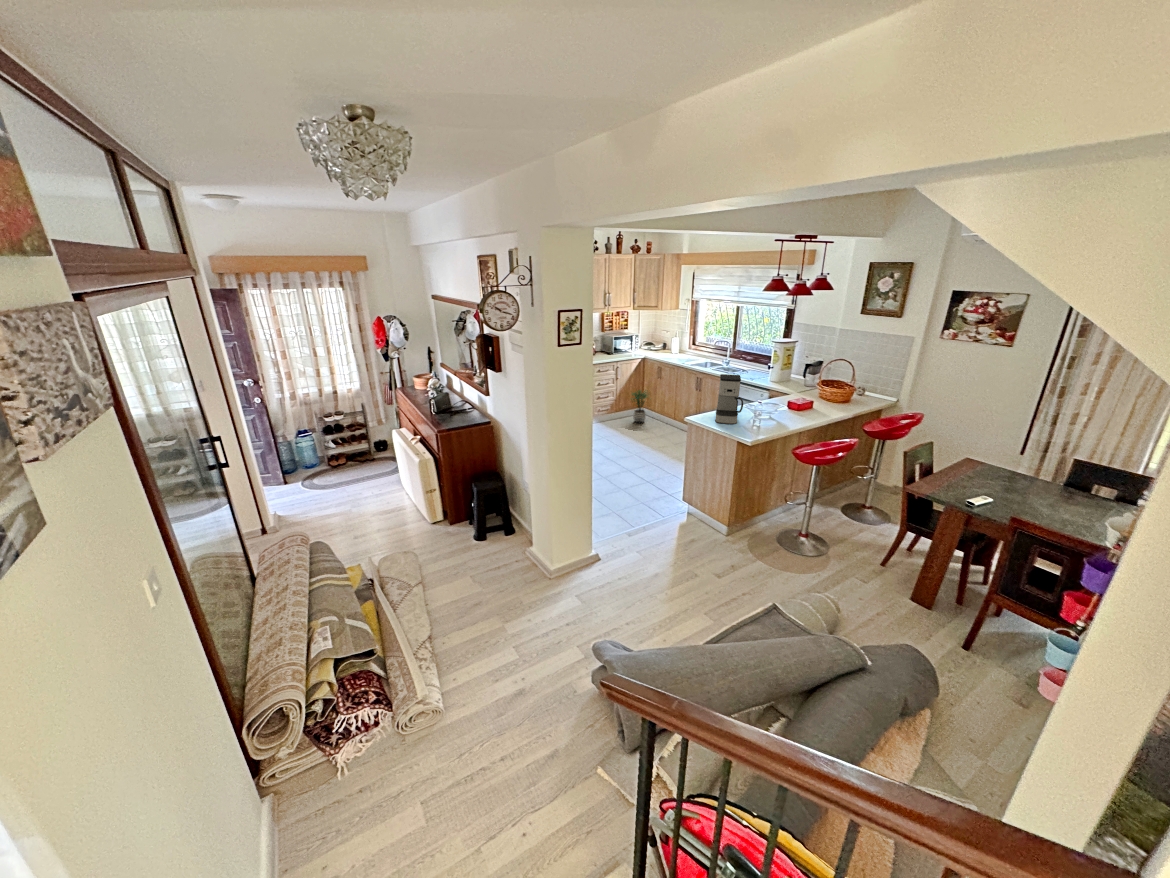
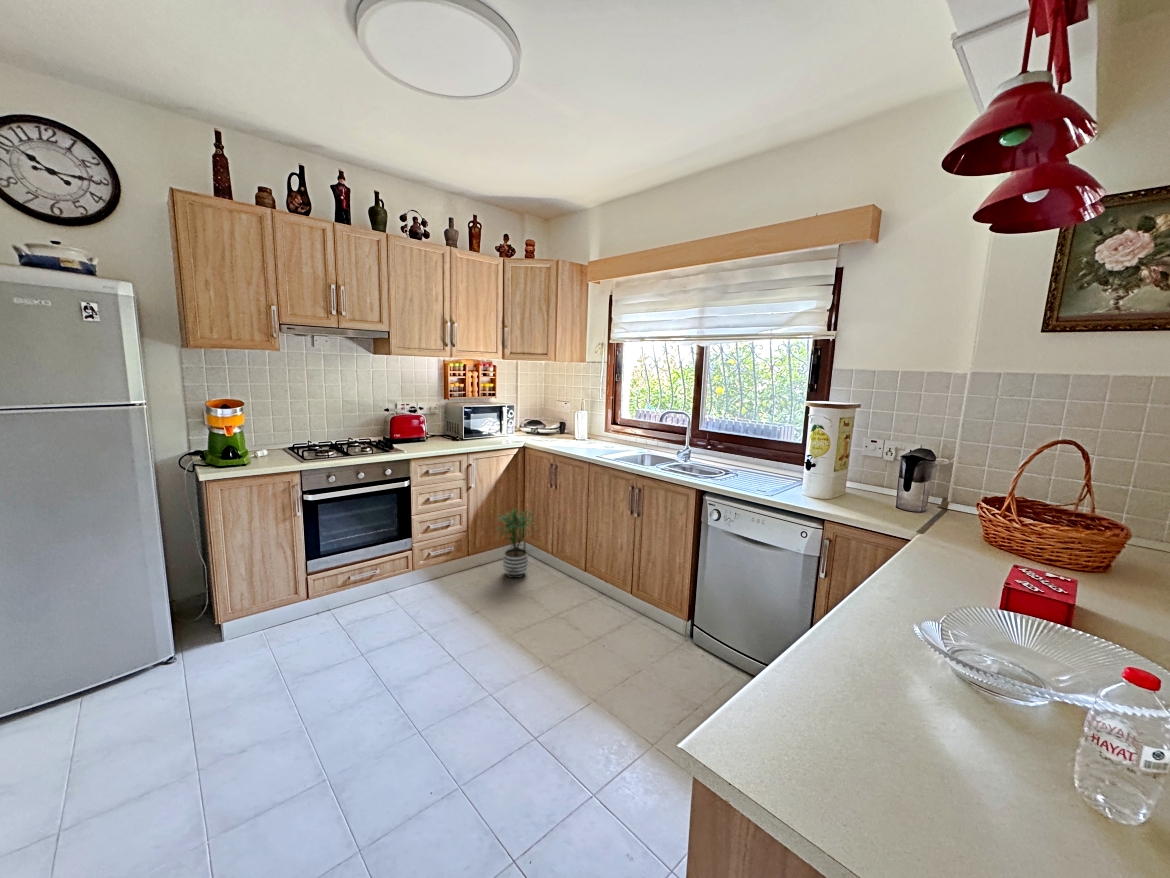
coffee maker: present [715,374,743,424] -> none [818,502,1034,820]

